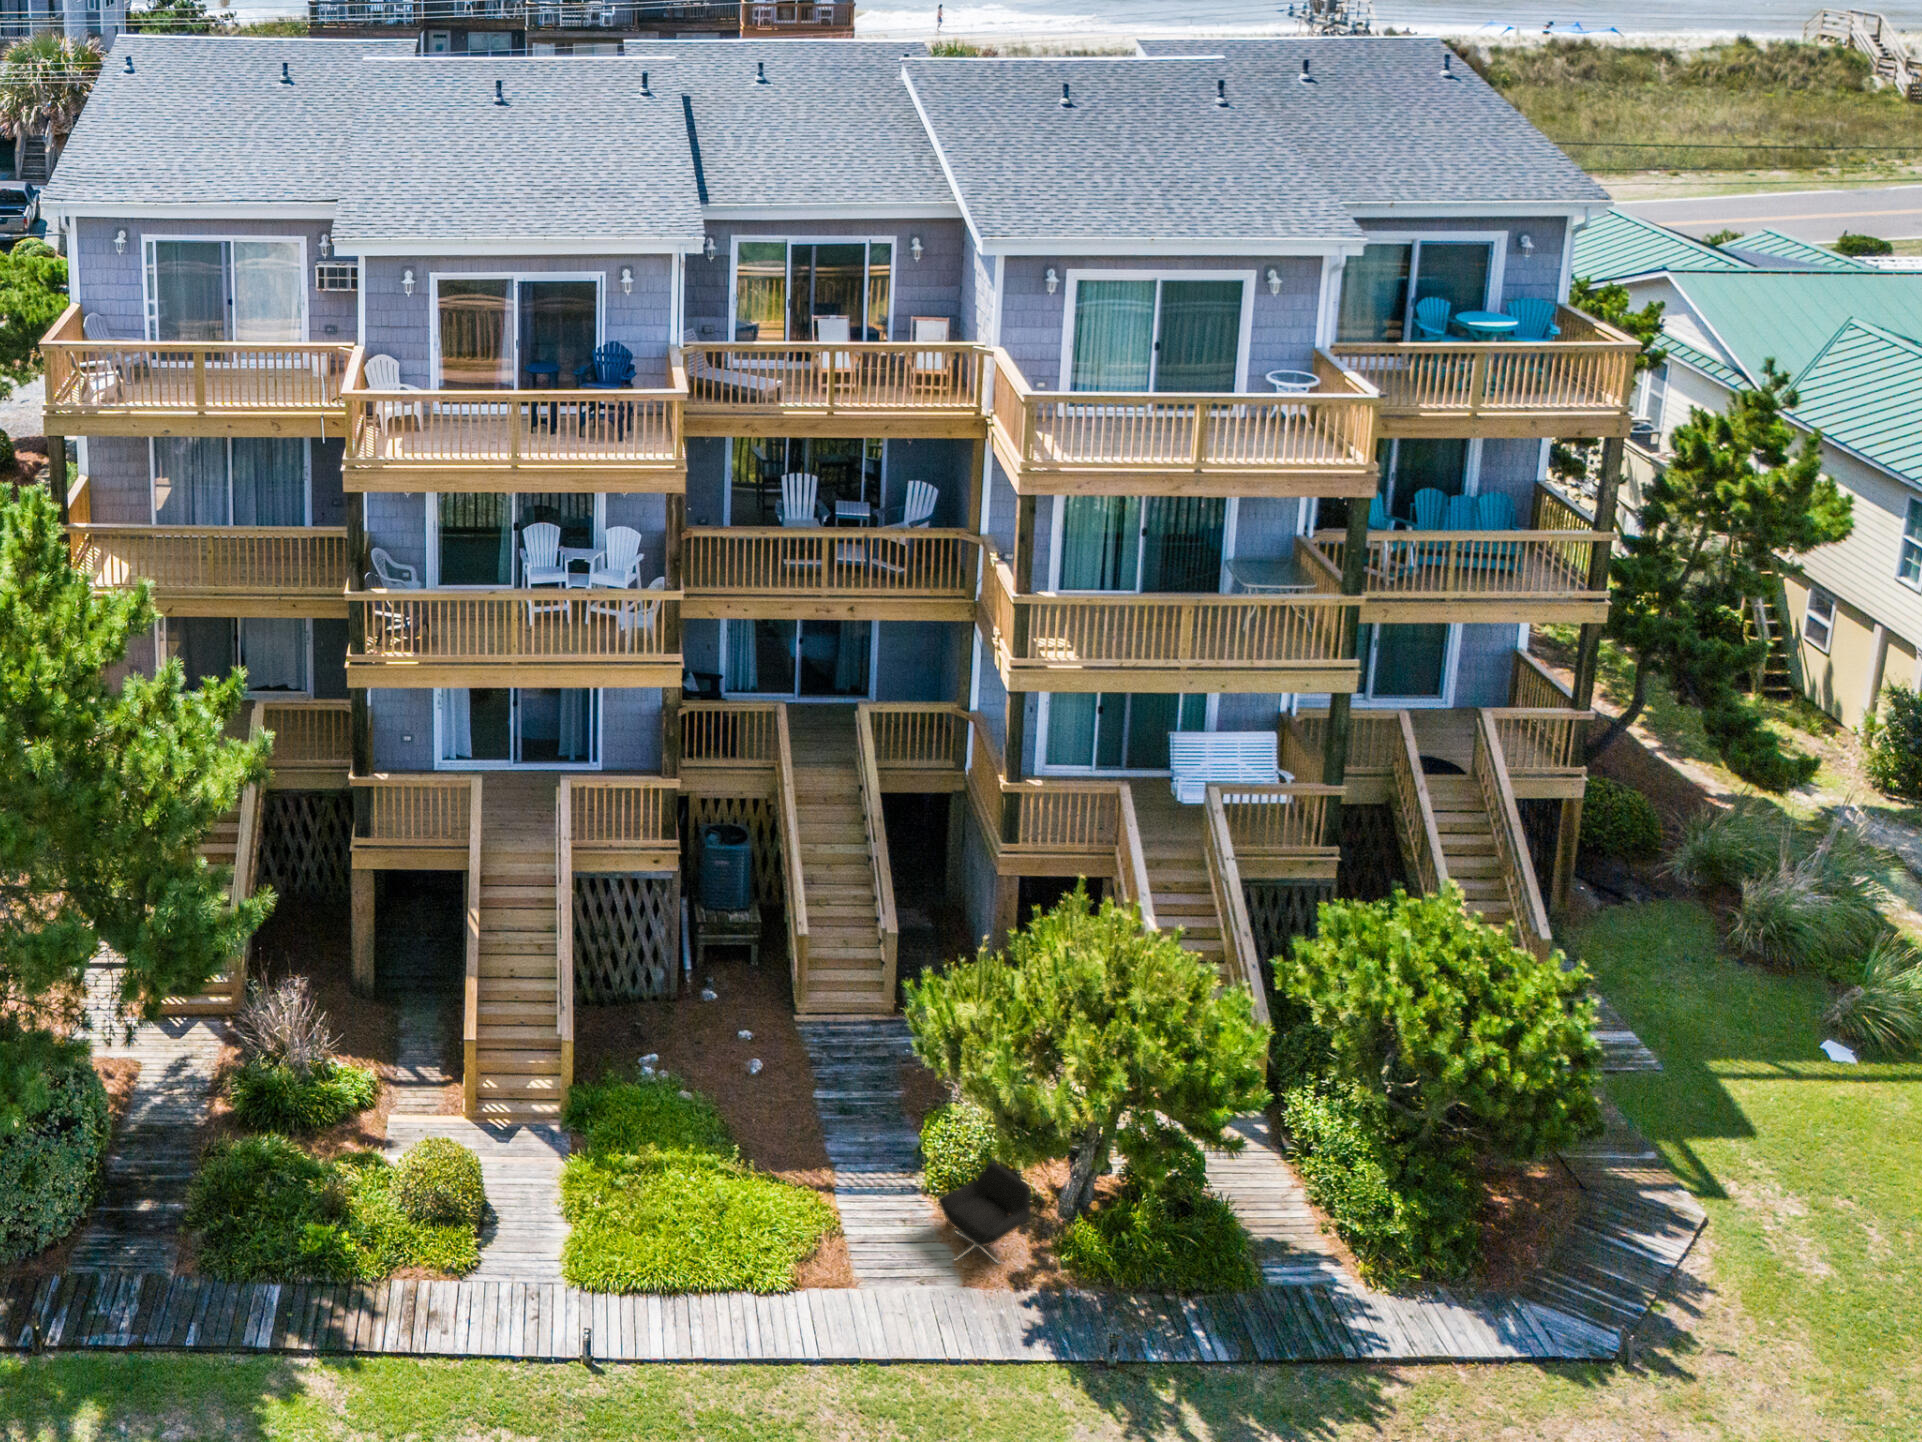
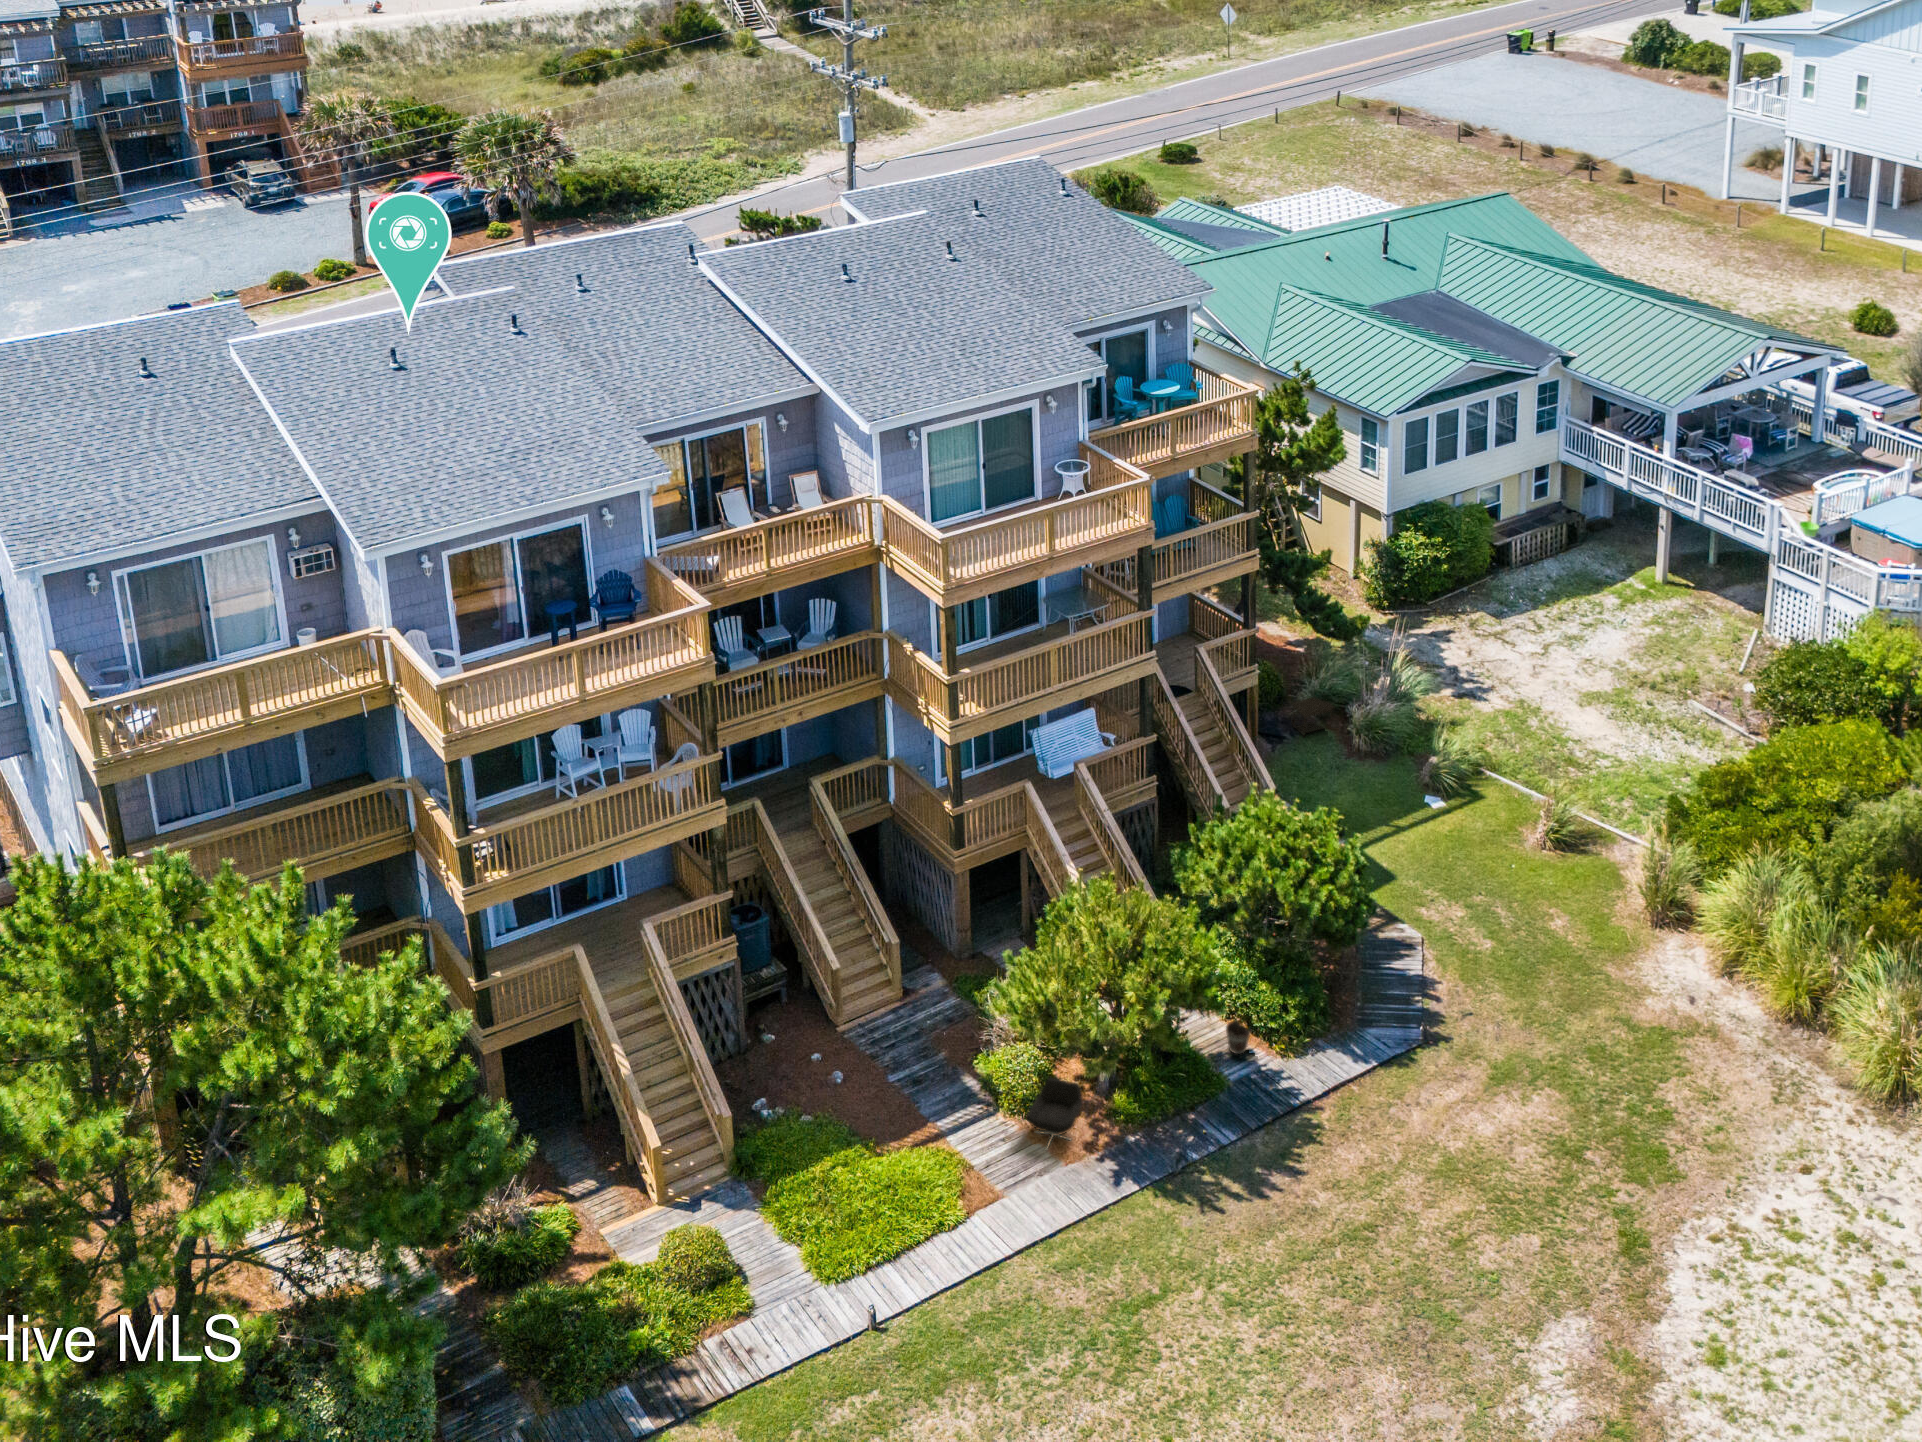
side table: none [1659,856,1737,919] -> present [1292,697,1334,736]
bucket: none [1311,1212,1357,1268] -> present [1226,1021,1252,1054]

